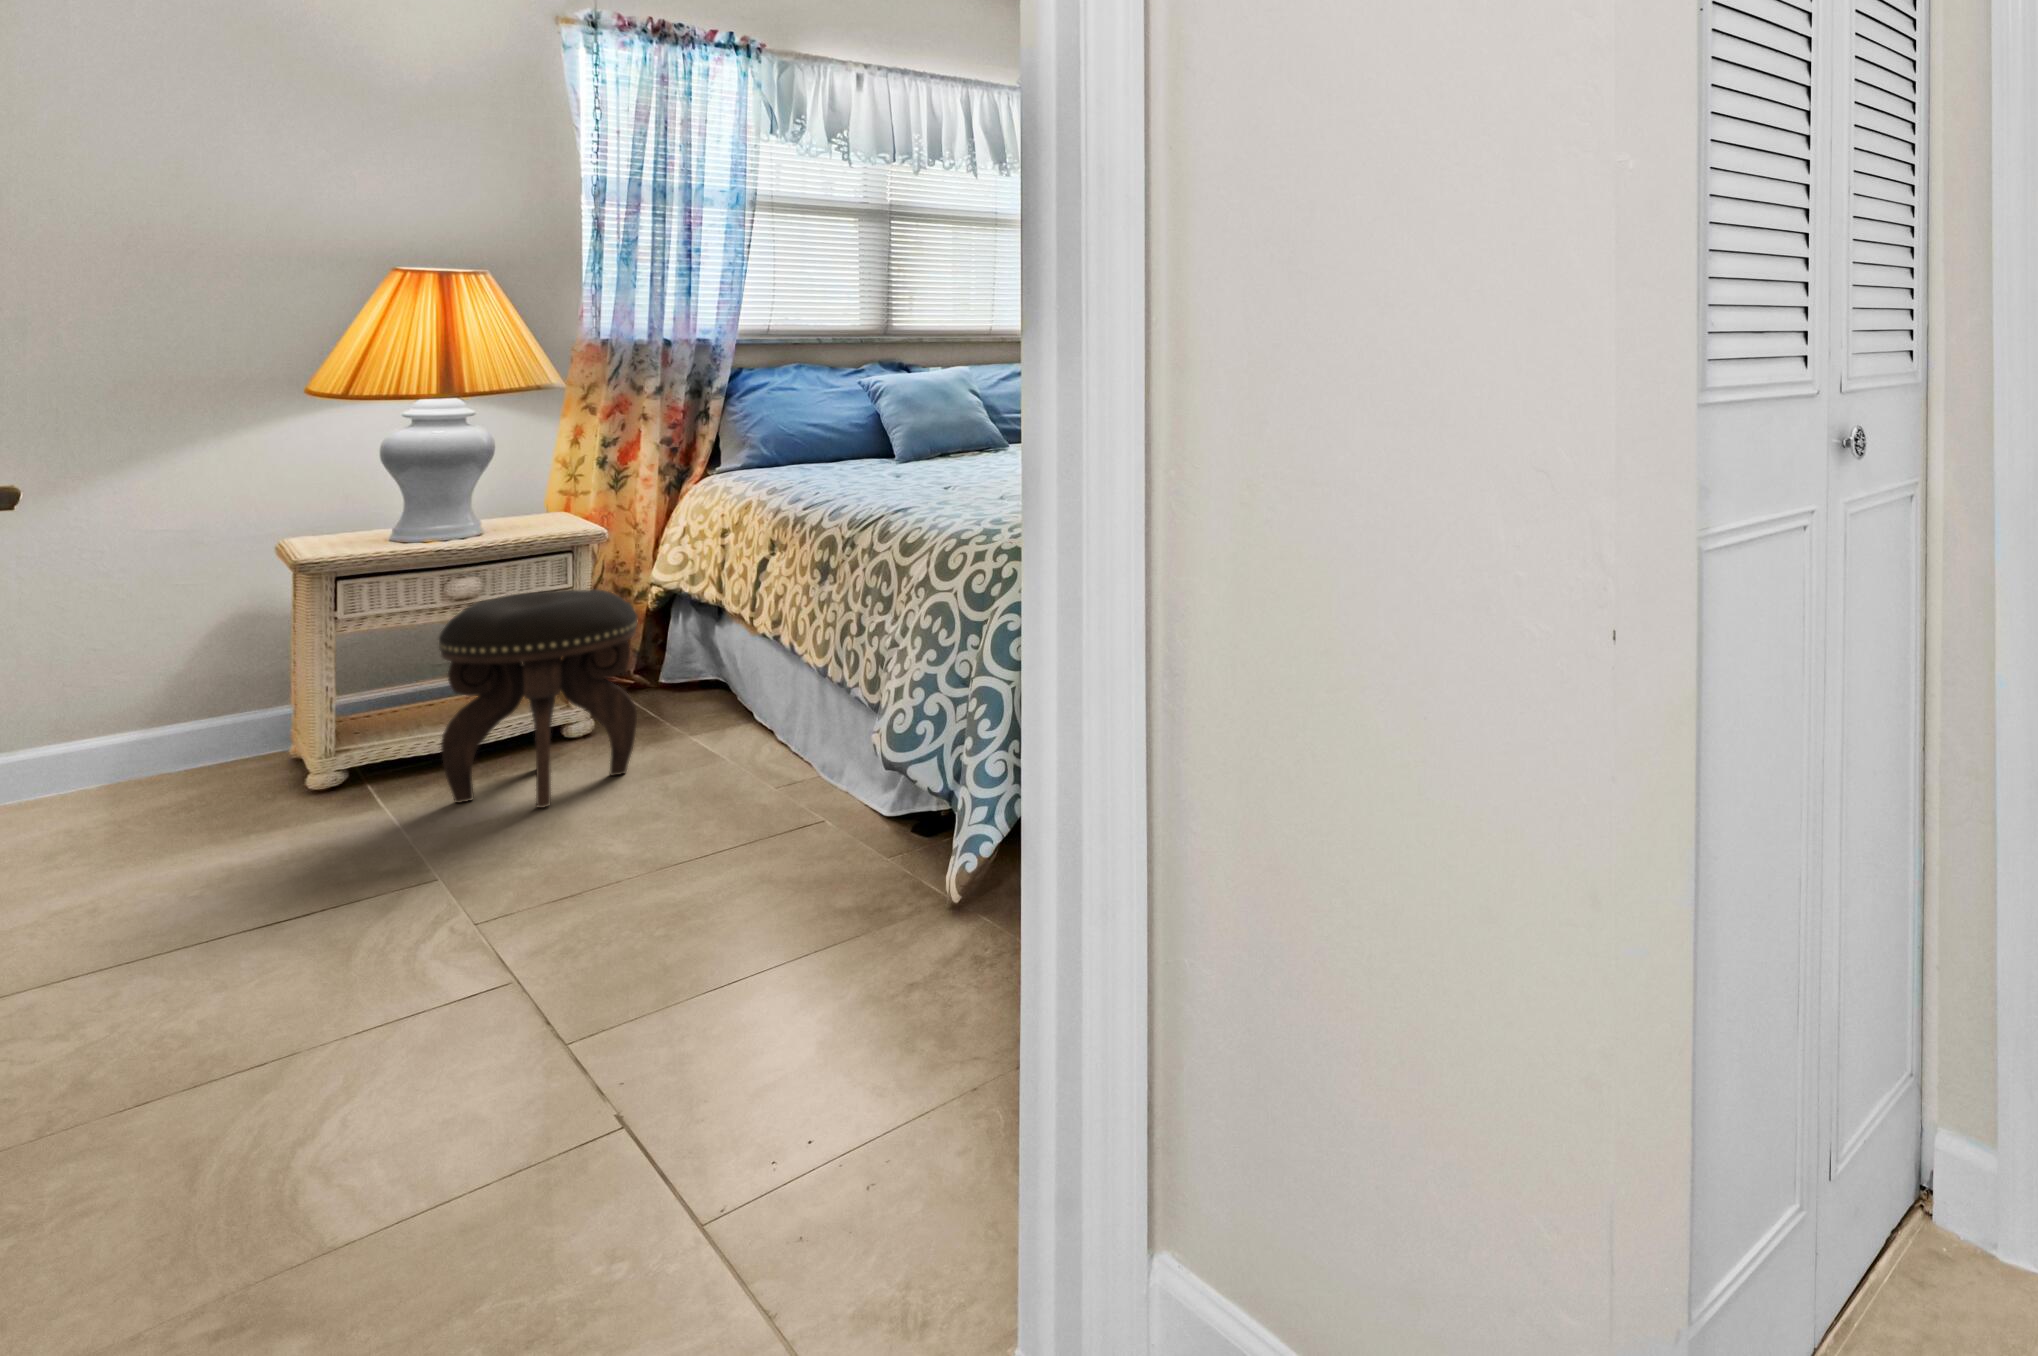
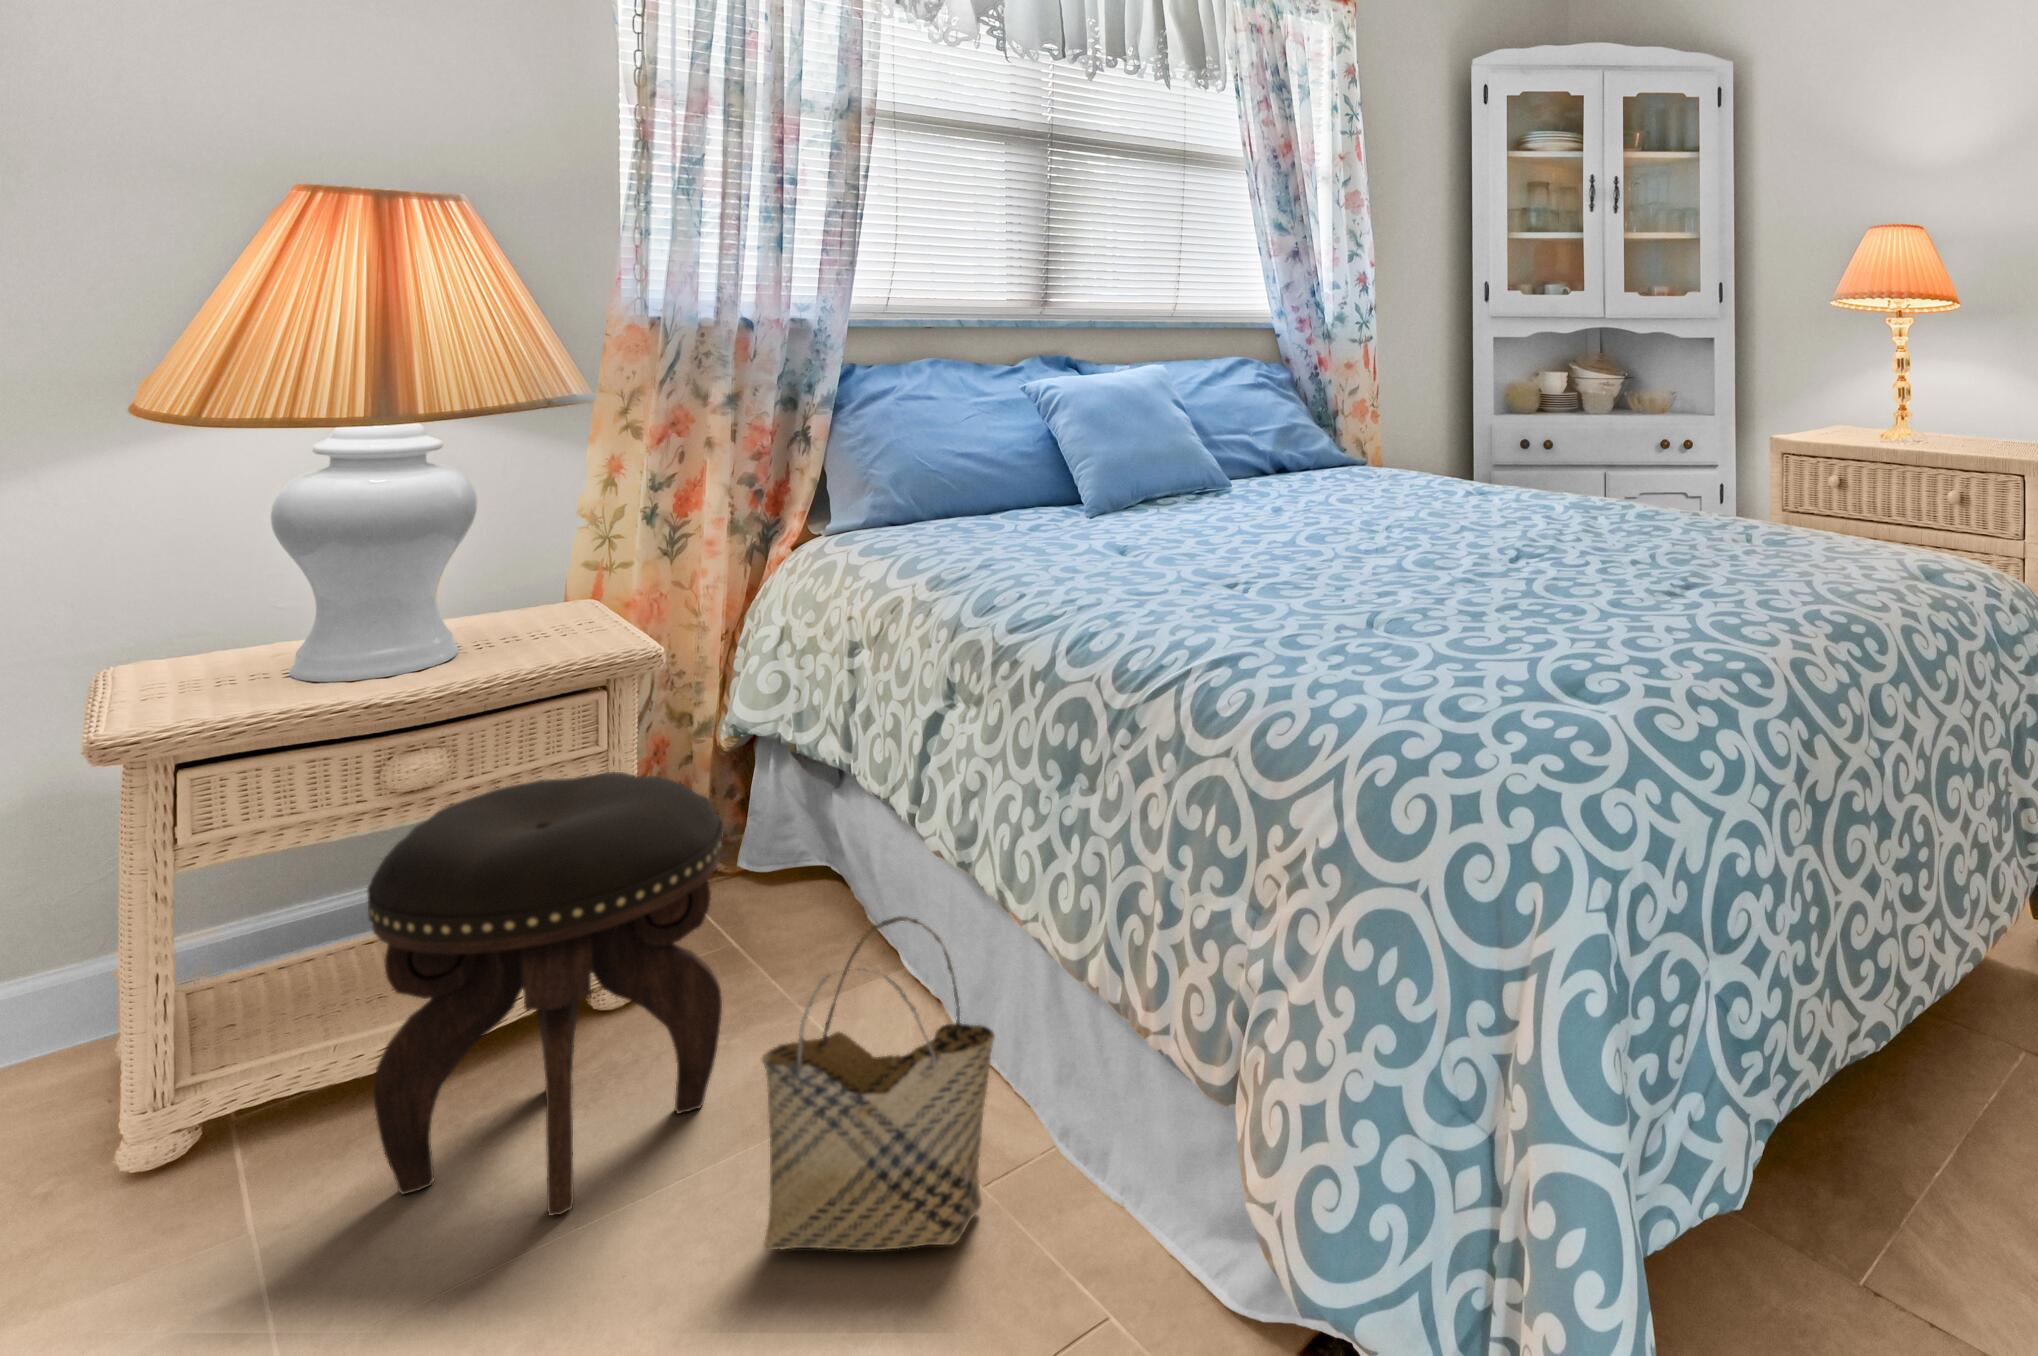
woven basket: none [651,651,780,814] -> present [762,917,995,1250]

